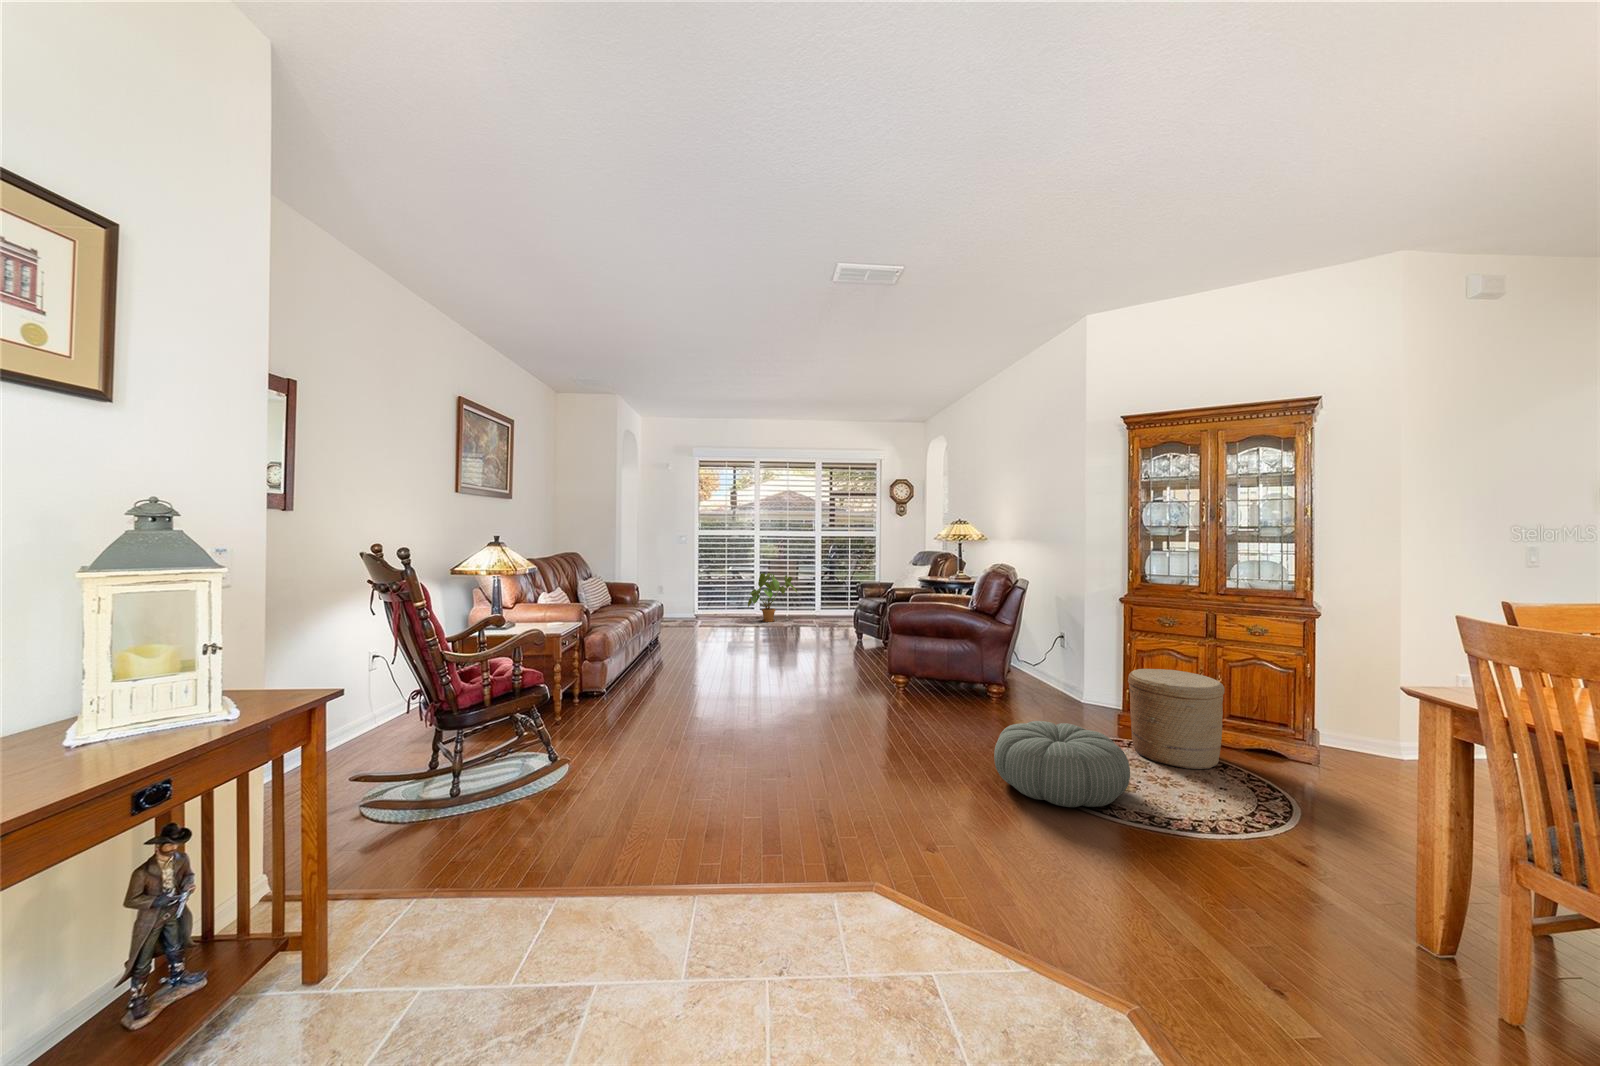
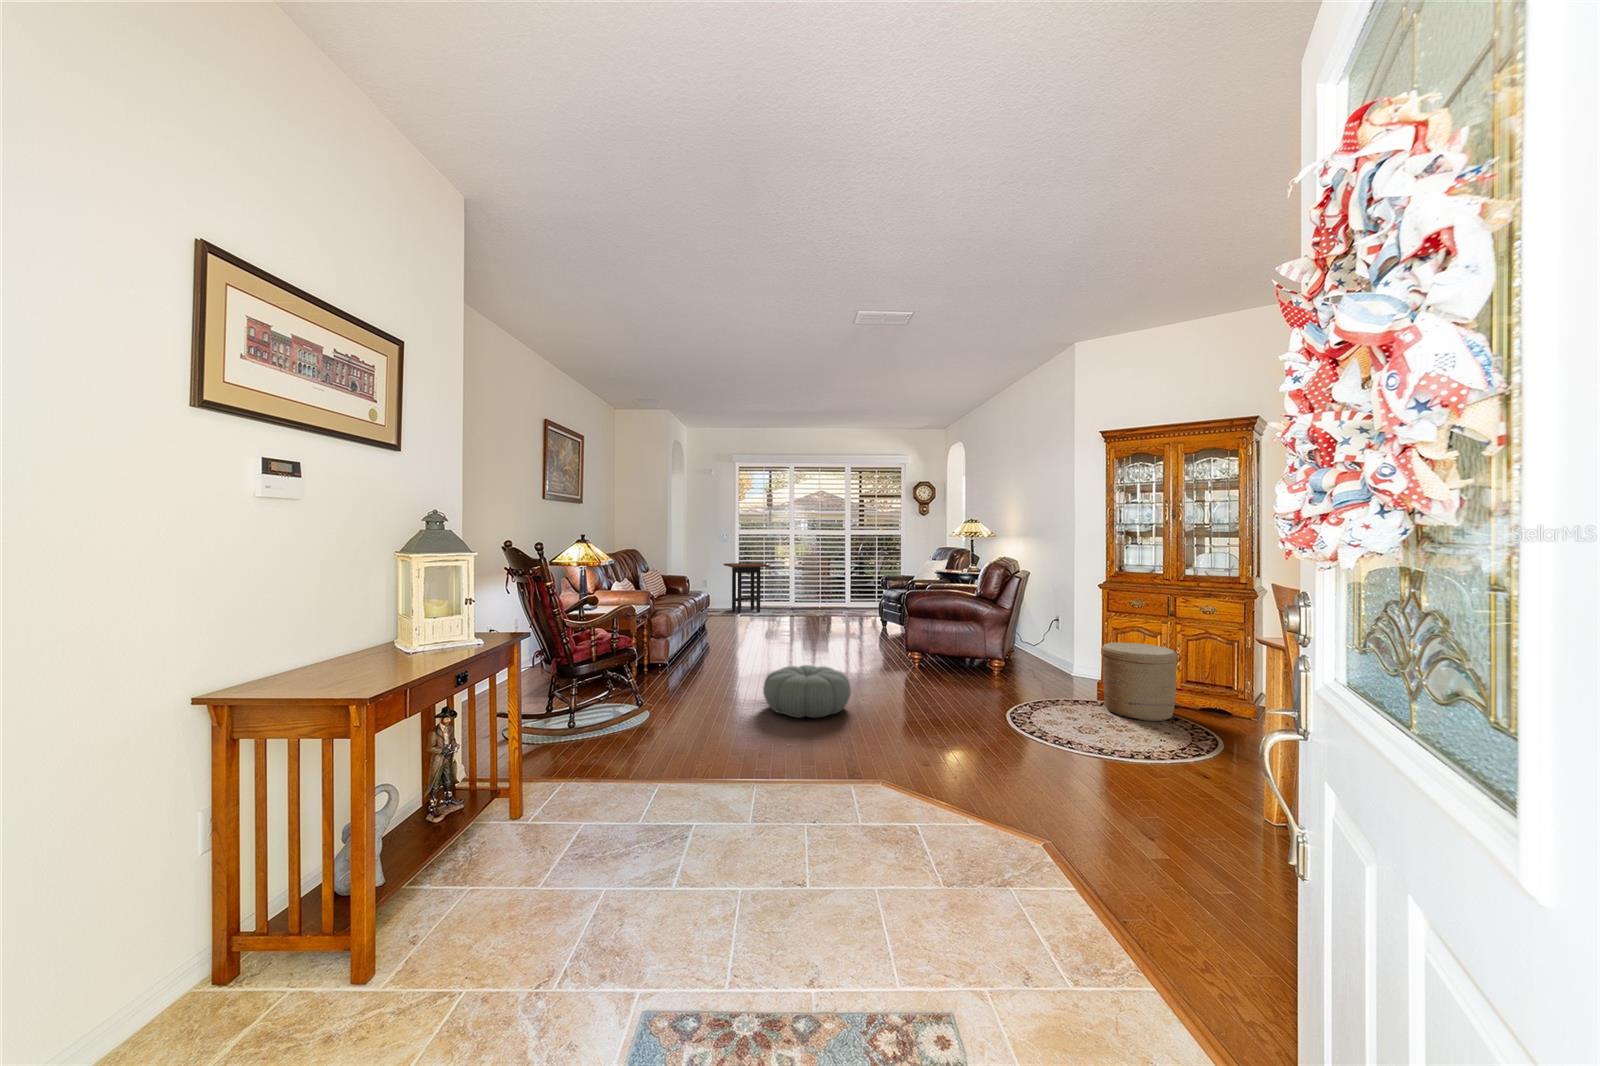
side table: none [682,567,733,623] -> present [723,563,770,614]
house plant: present [748,573,797,622] -> none [783,569,829,613]
pouf: present [994,721,1130,807] -> present [763,665,851,718]

